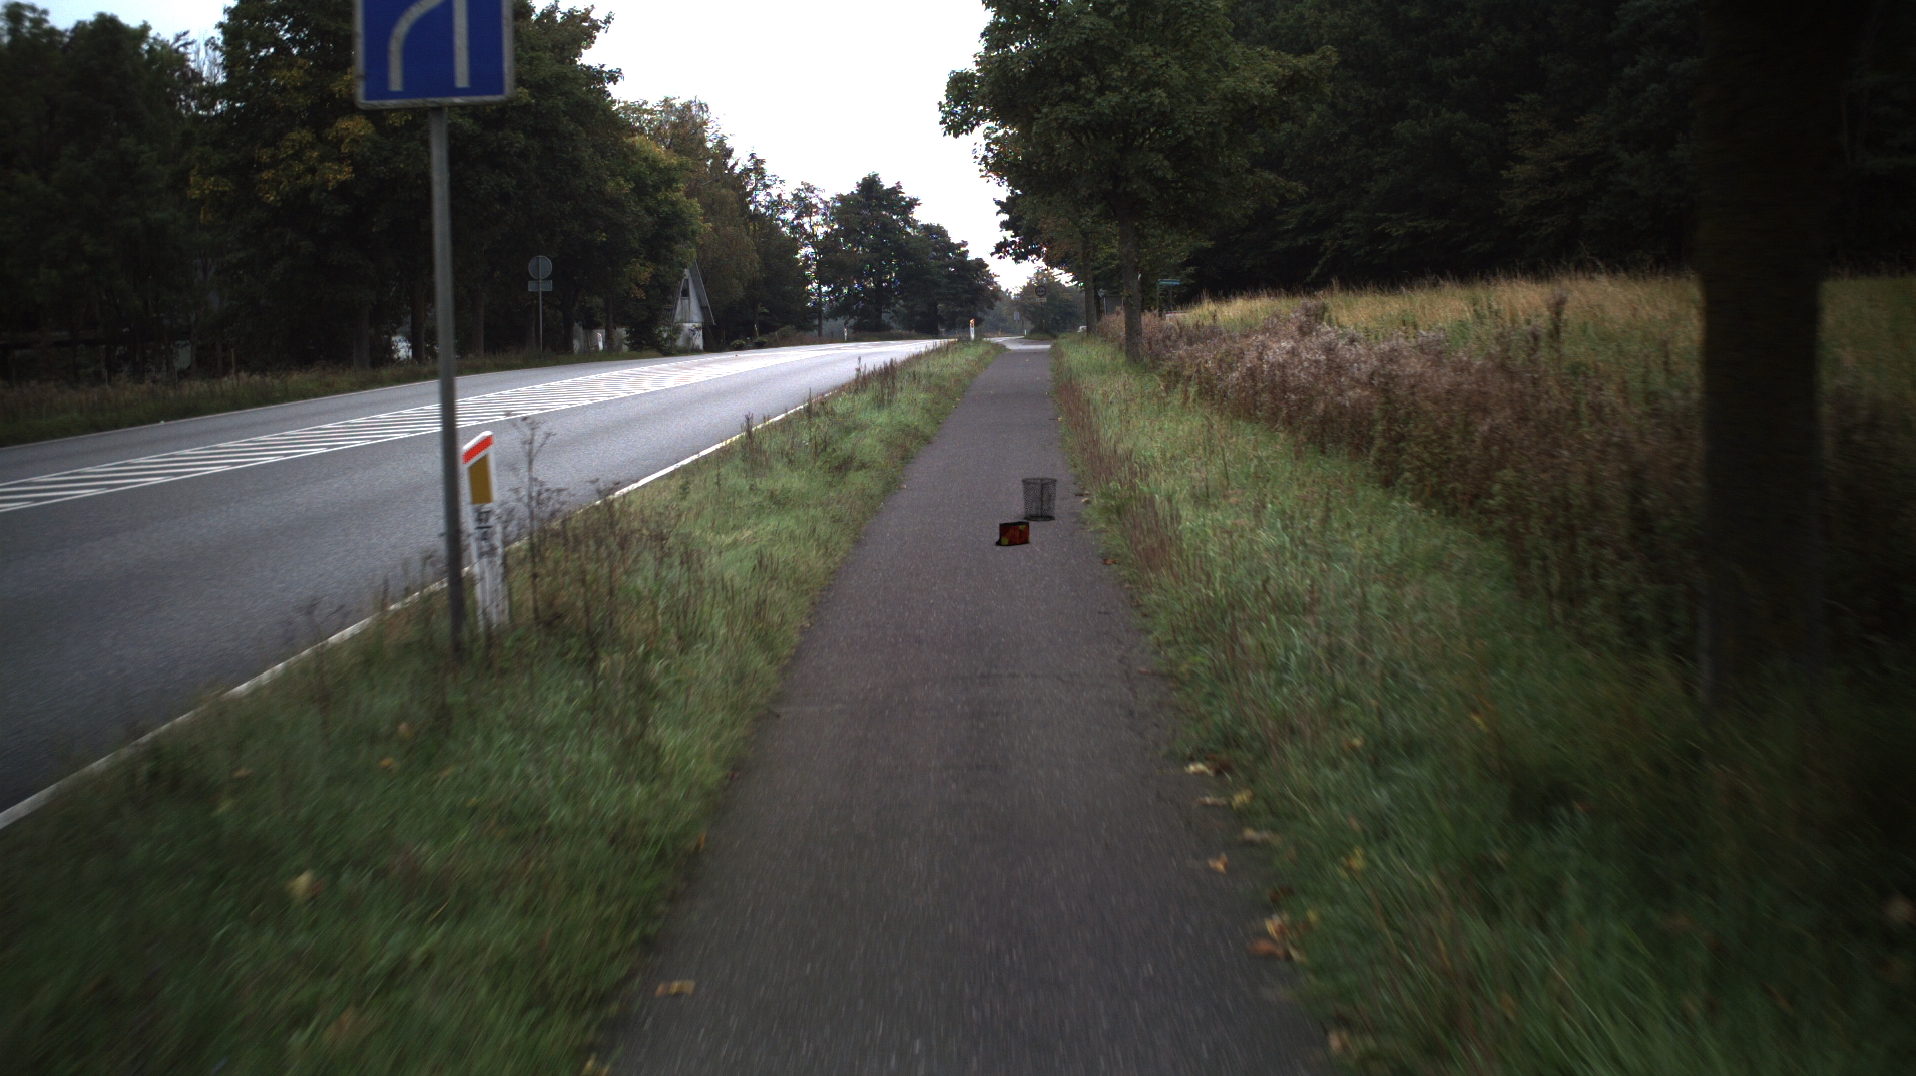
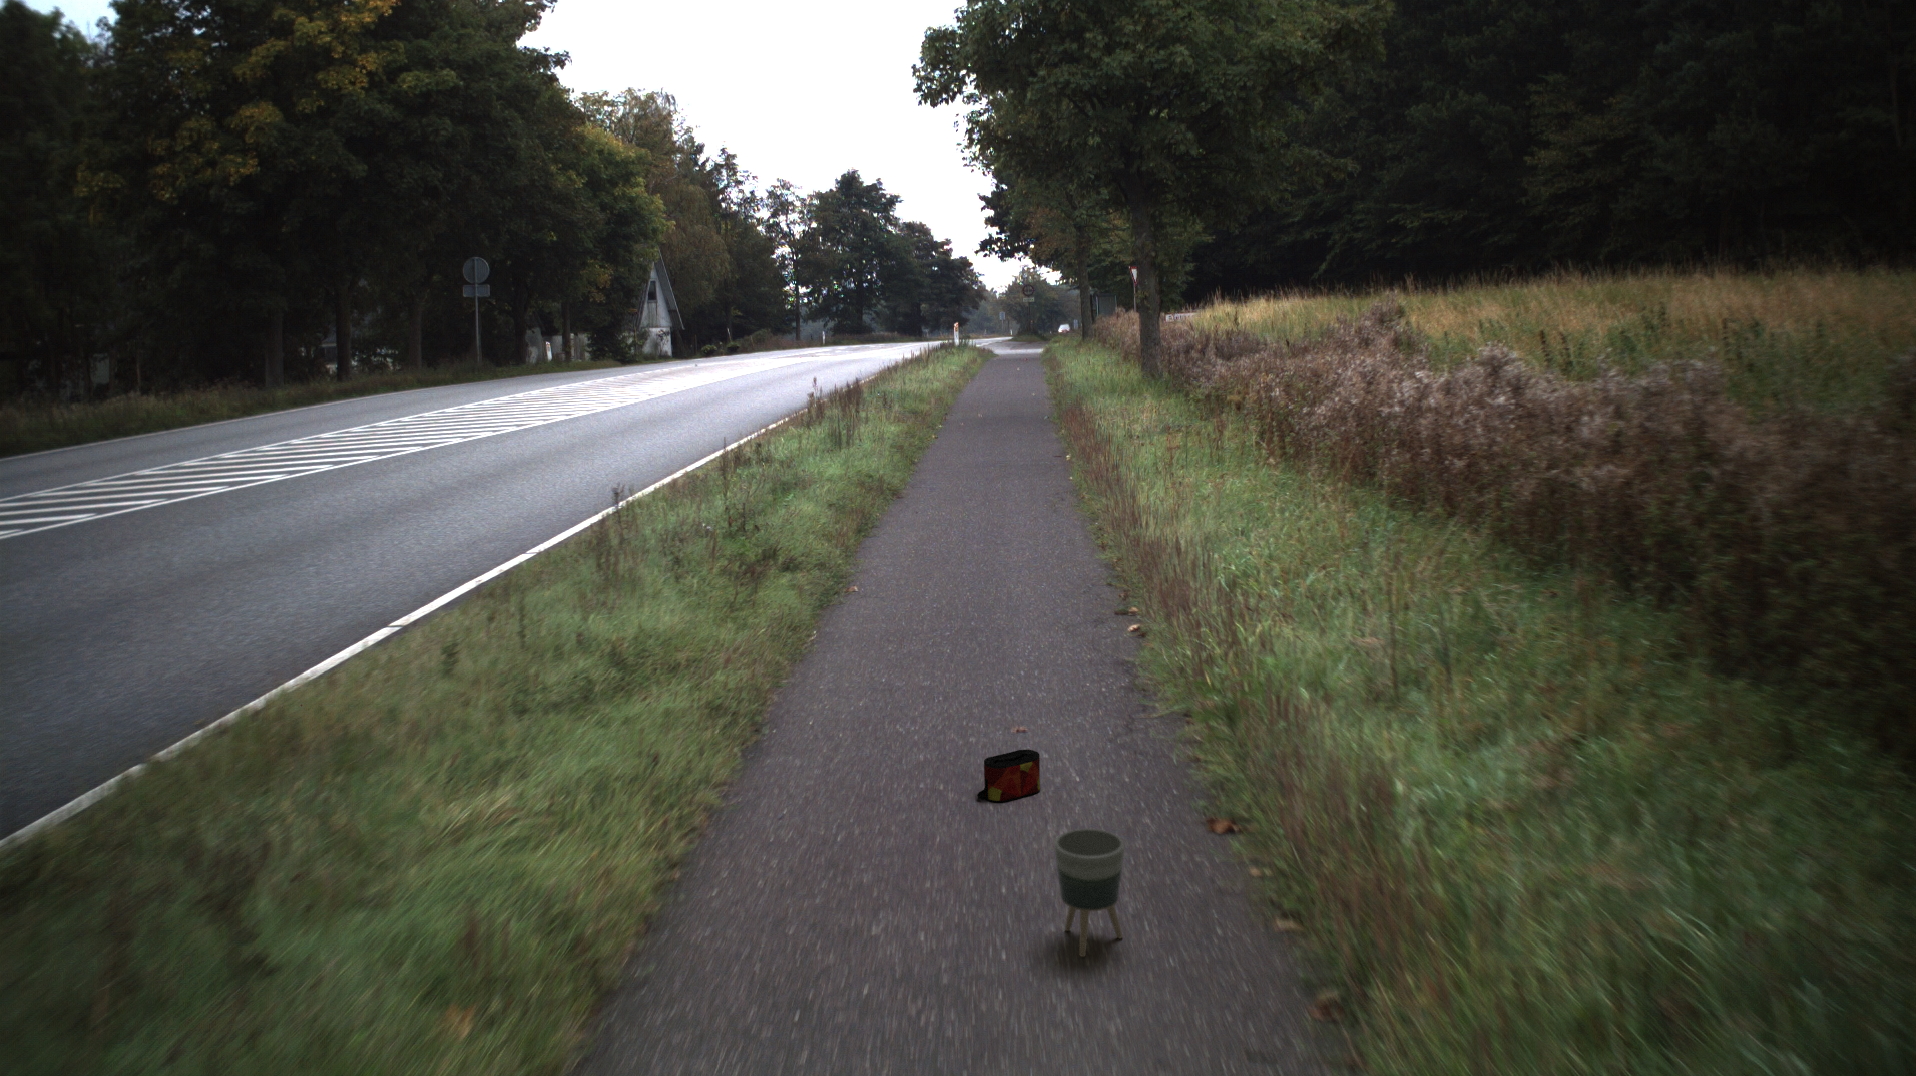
waste bin: present [1022,478,1057,521] -> none [1022,633,1084,712]
planter: none [1034,524,1067,579] -> present [1054,829,1124,957]

